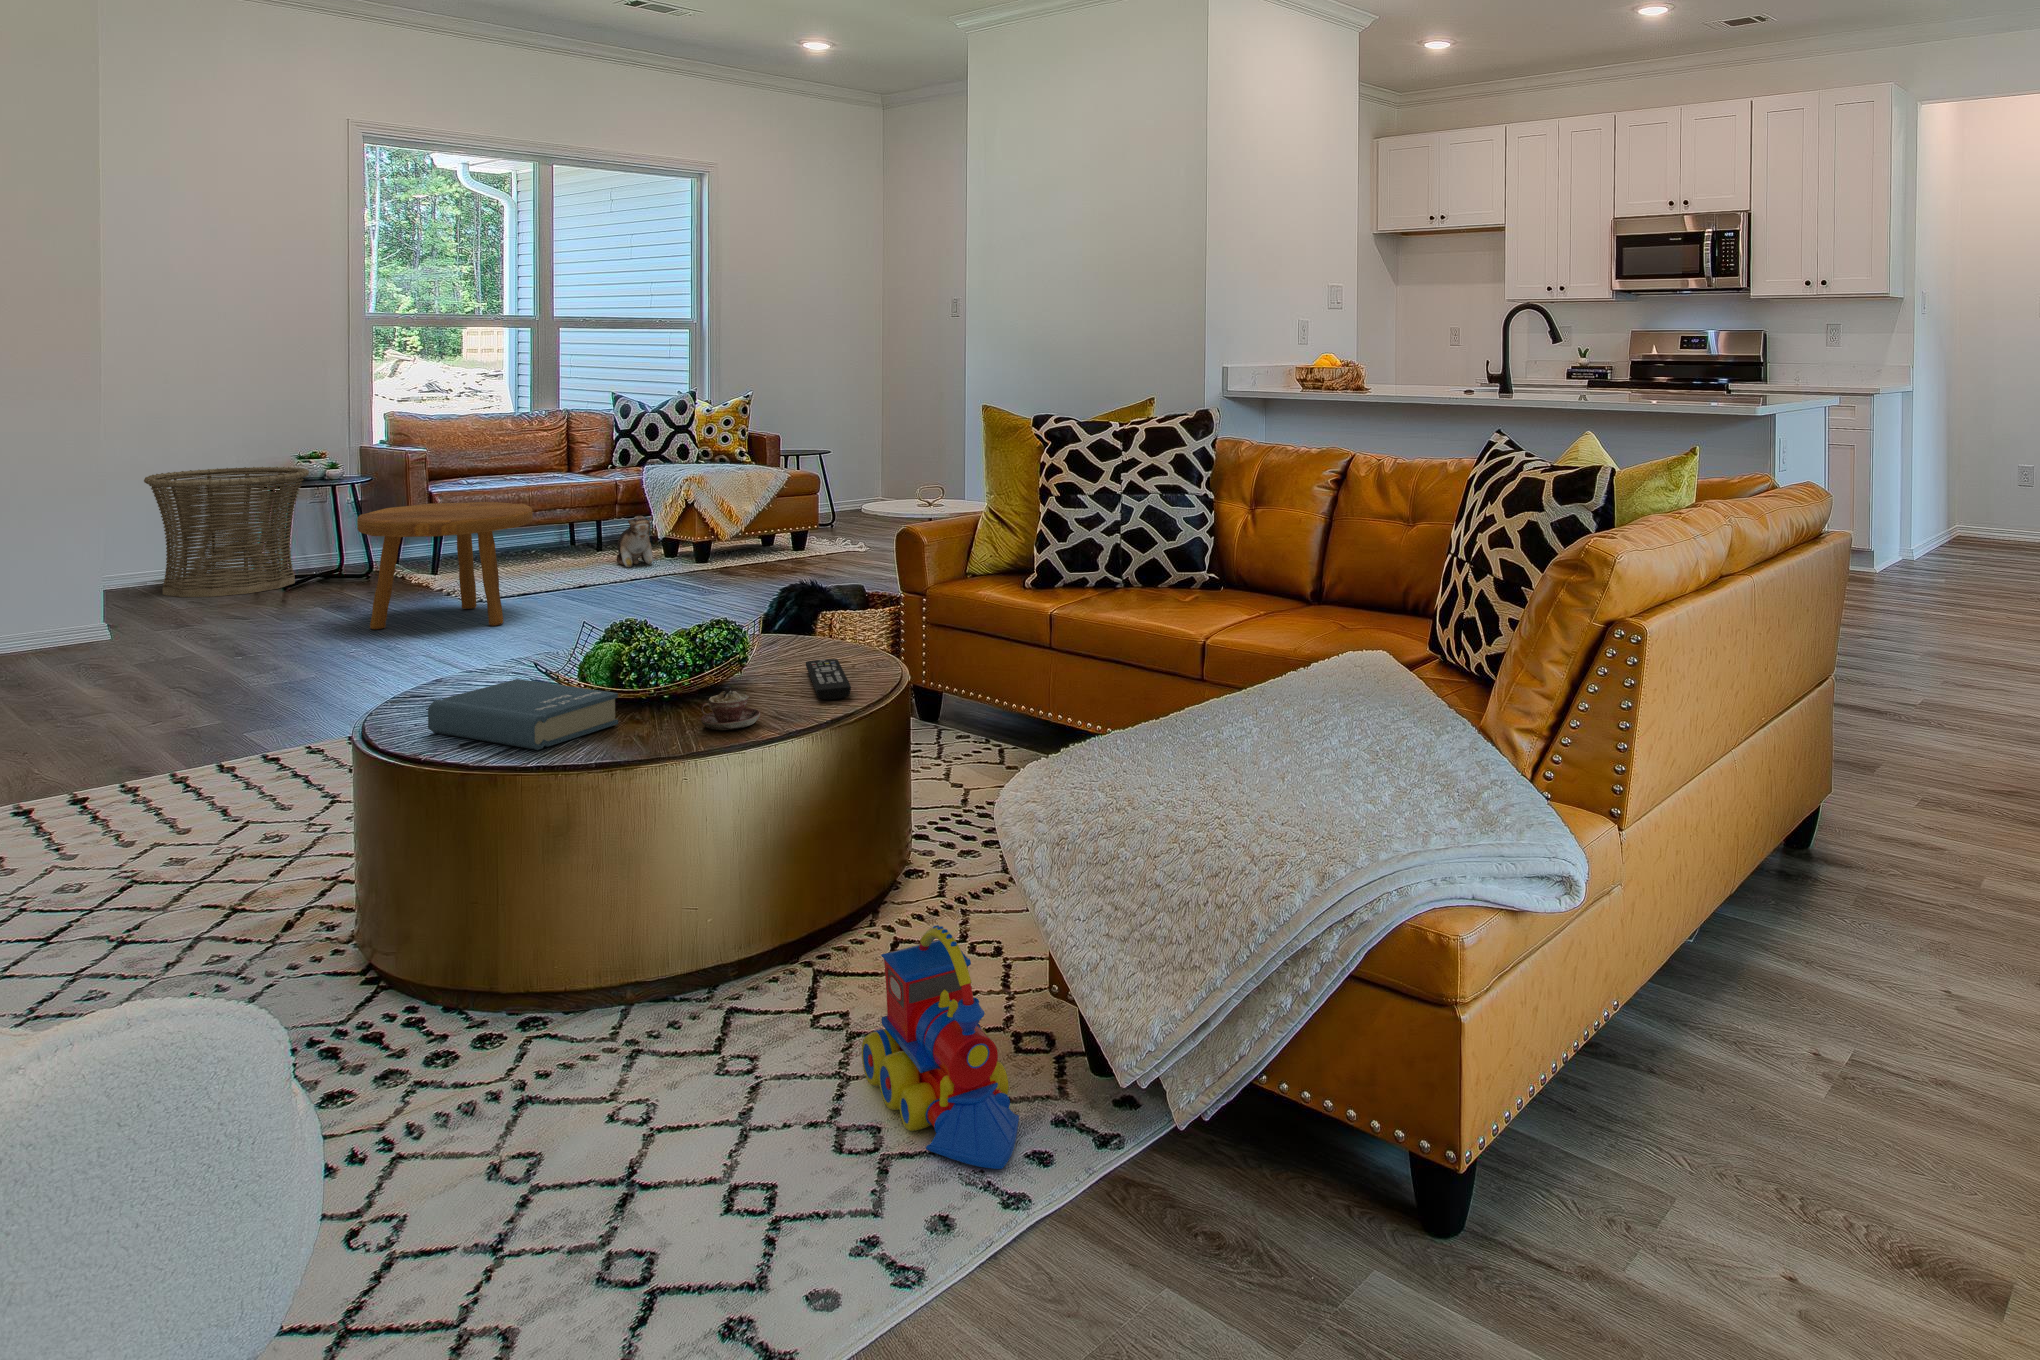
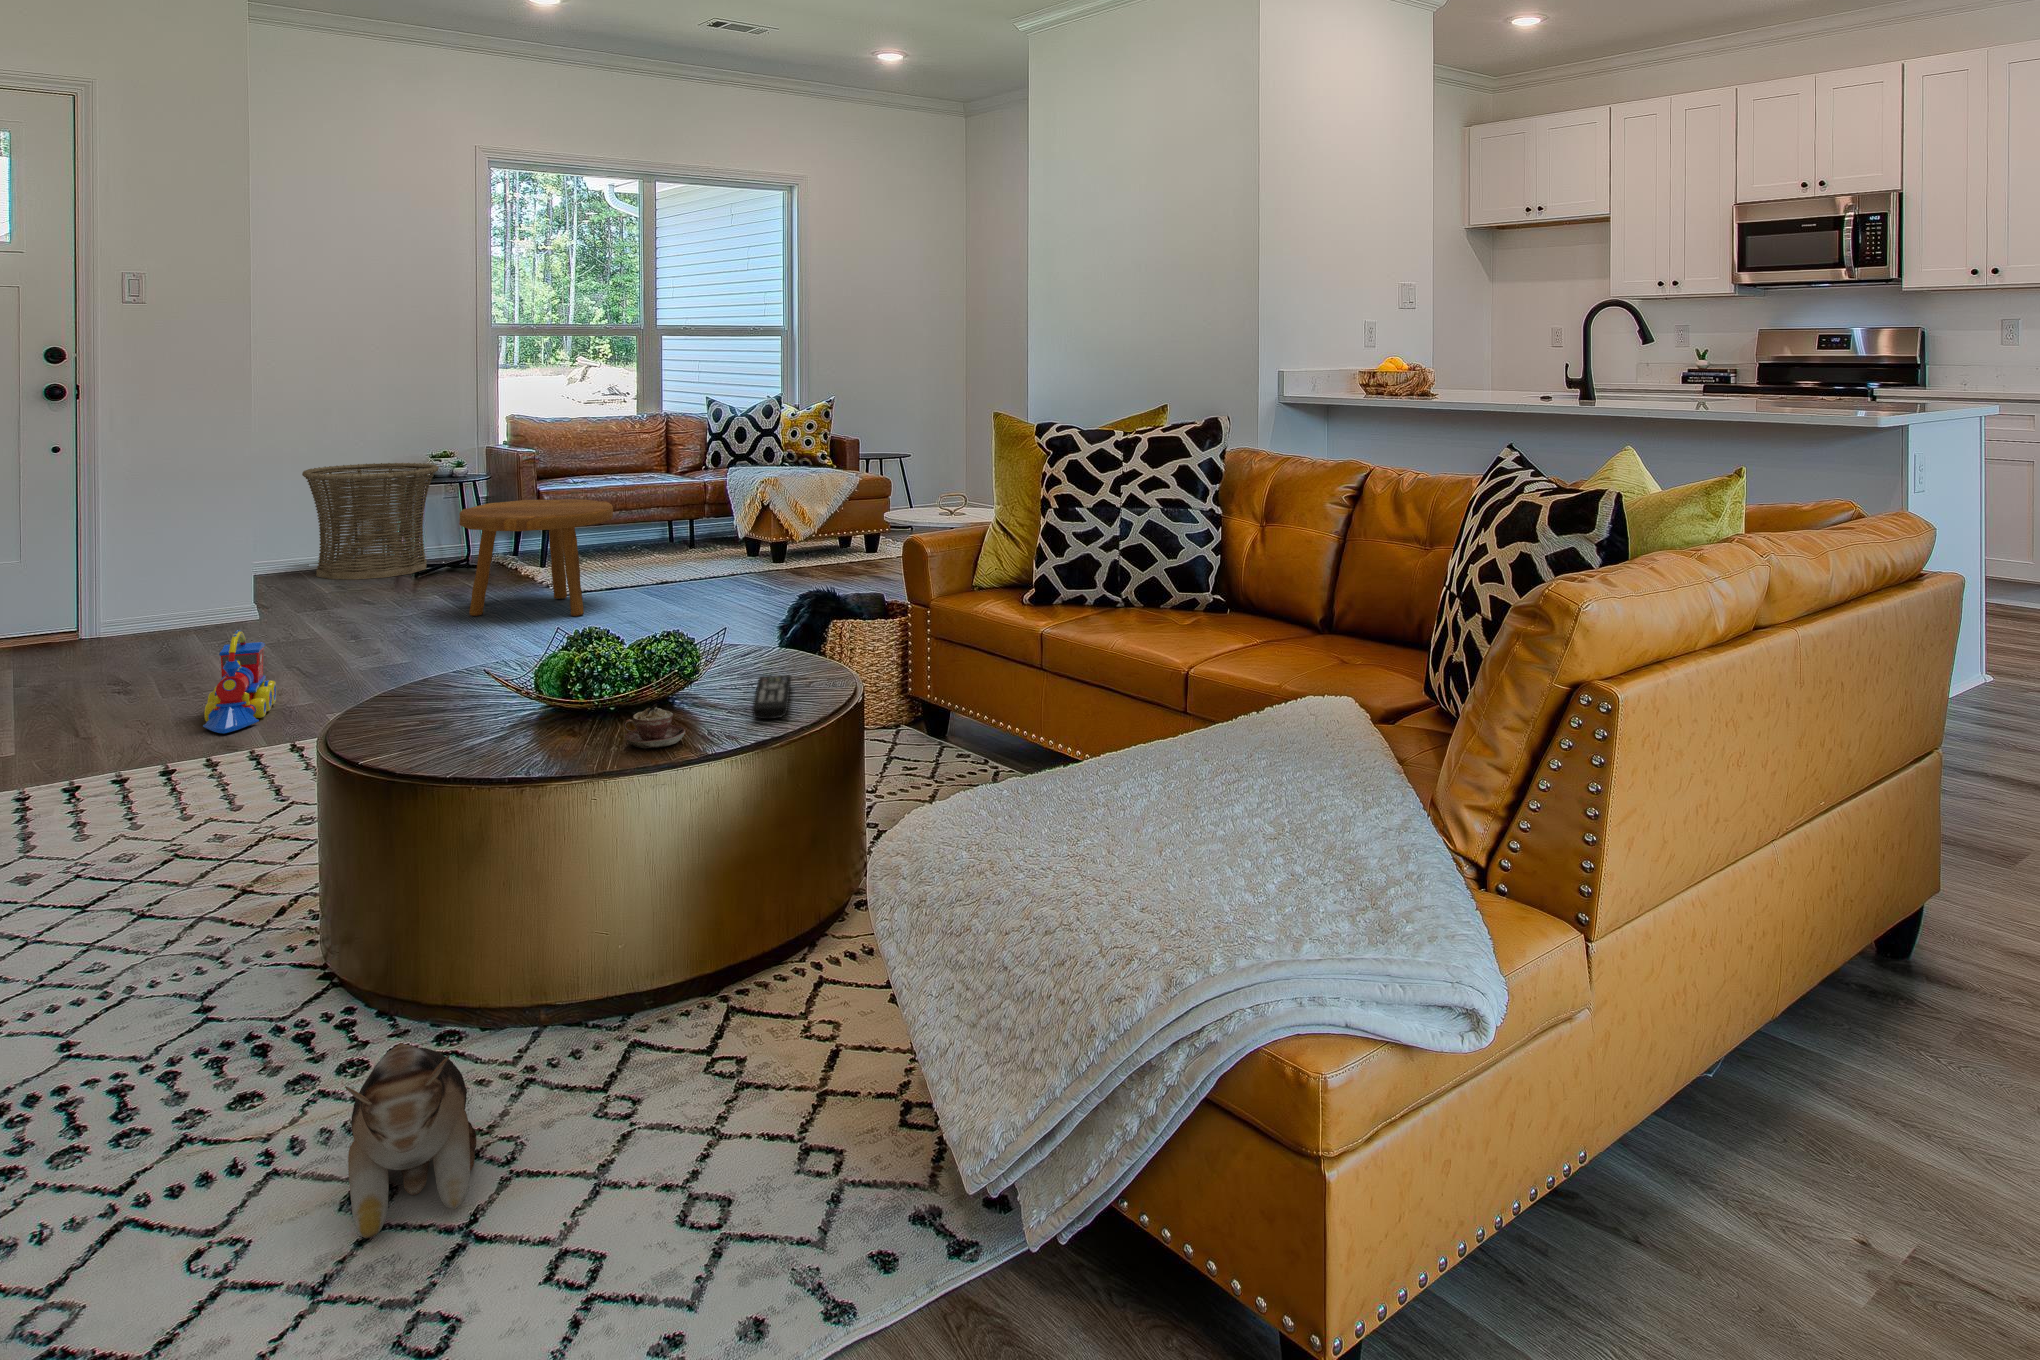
plush toy: present [617,516,653,567] -> present [345,1043,477,1238]
book: present [428,679,618,750] -> none [374,684,550,760]
toy train: present [862,925,1019,1169] -> present [203,630,277,733]

